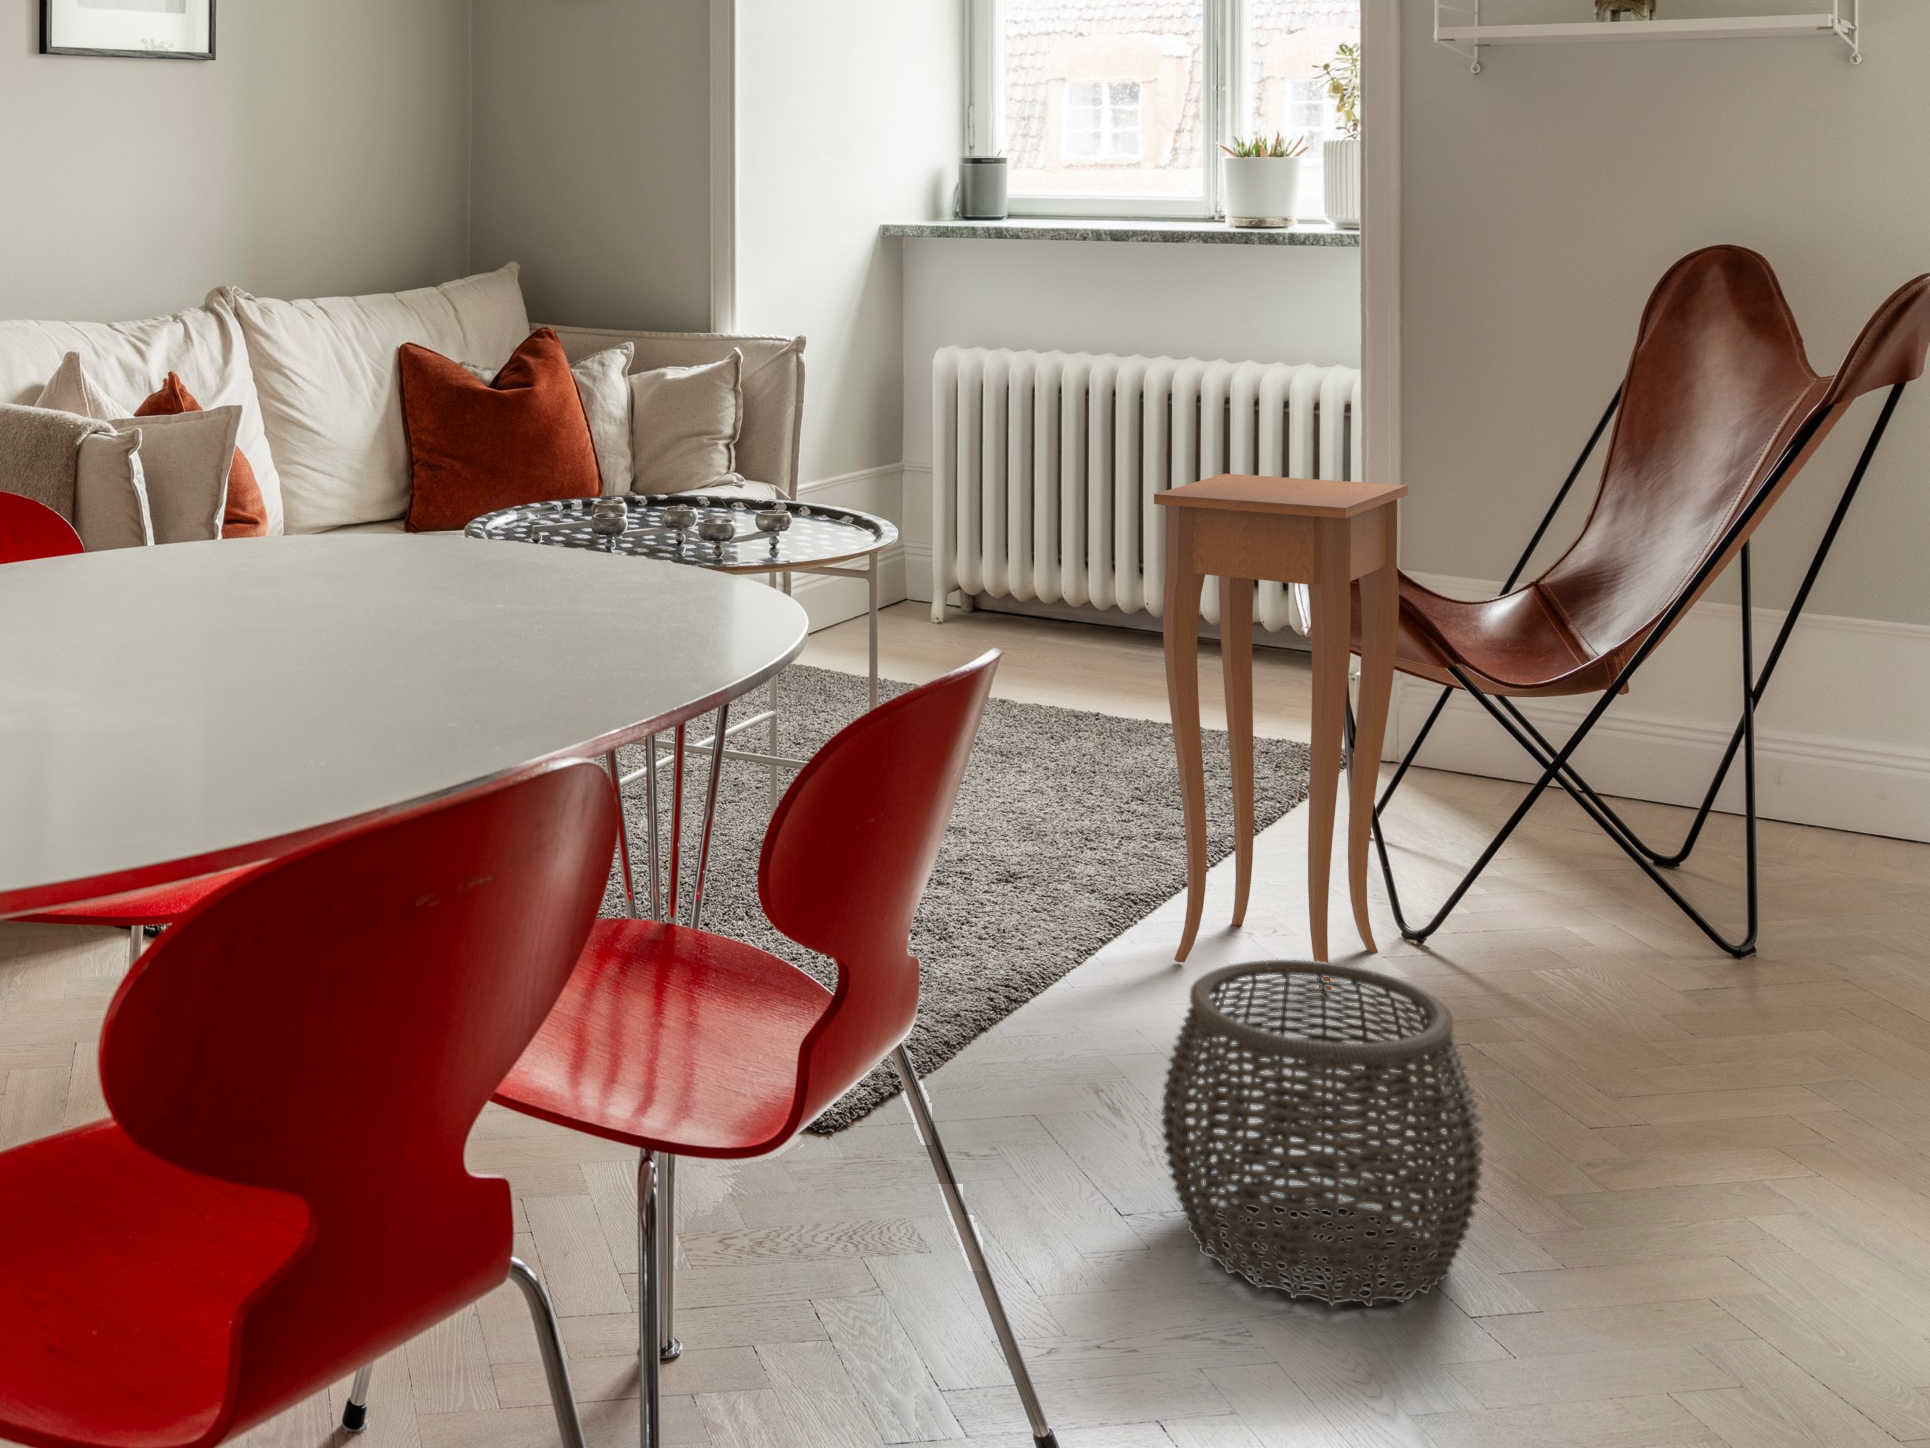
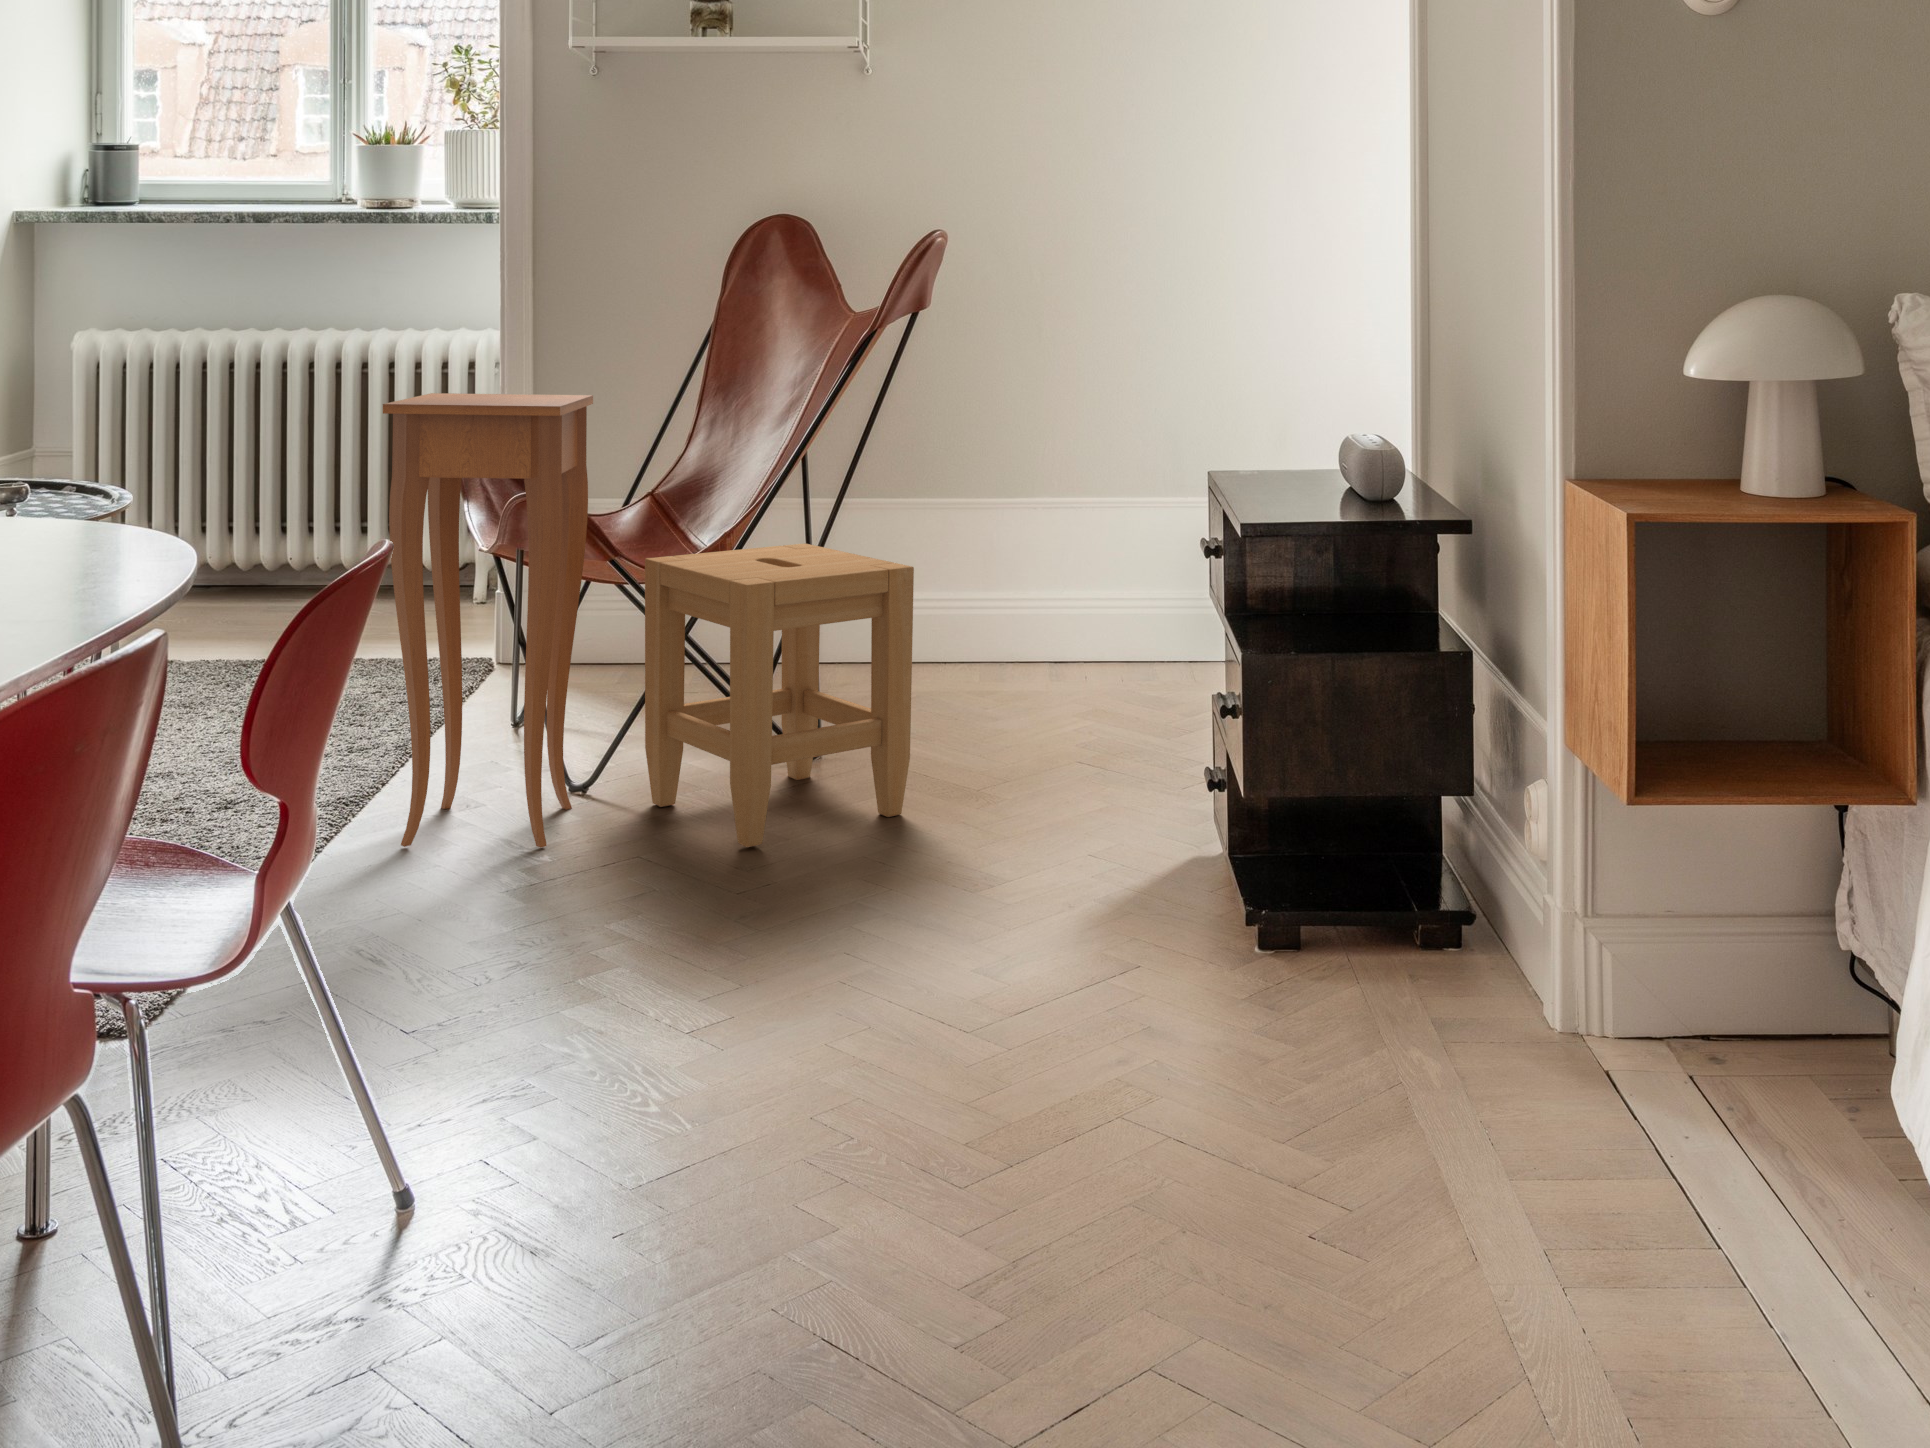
stool: none [1468,676,1832,1047] -> present [645,543,914,847]
woven basket: present [1161,960,1484,1307] -> none [465,787,748,1091]

